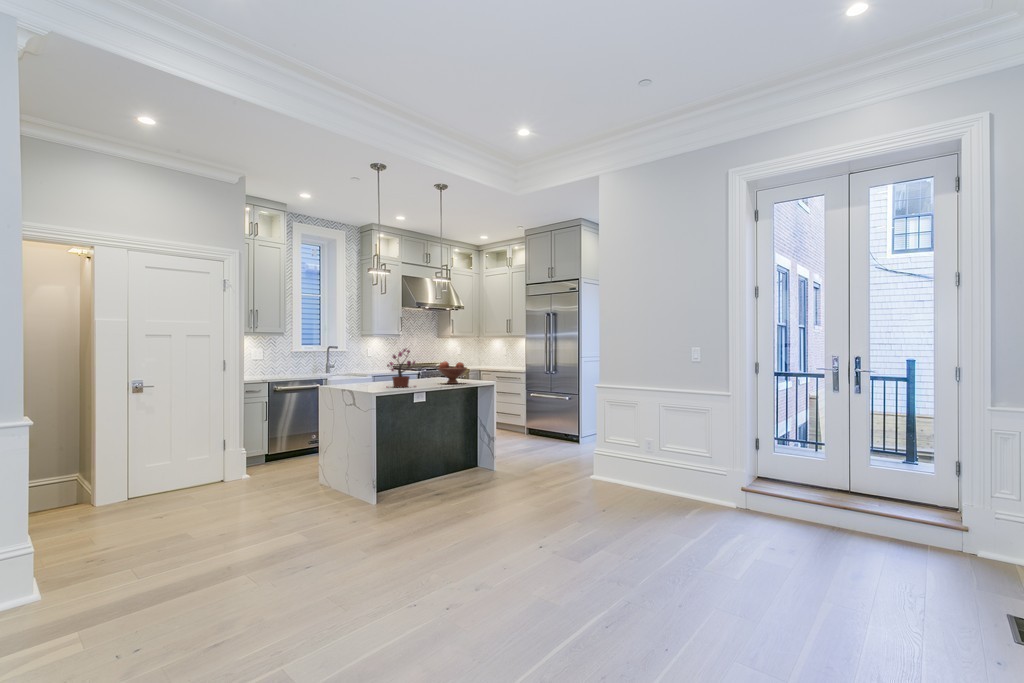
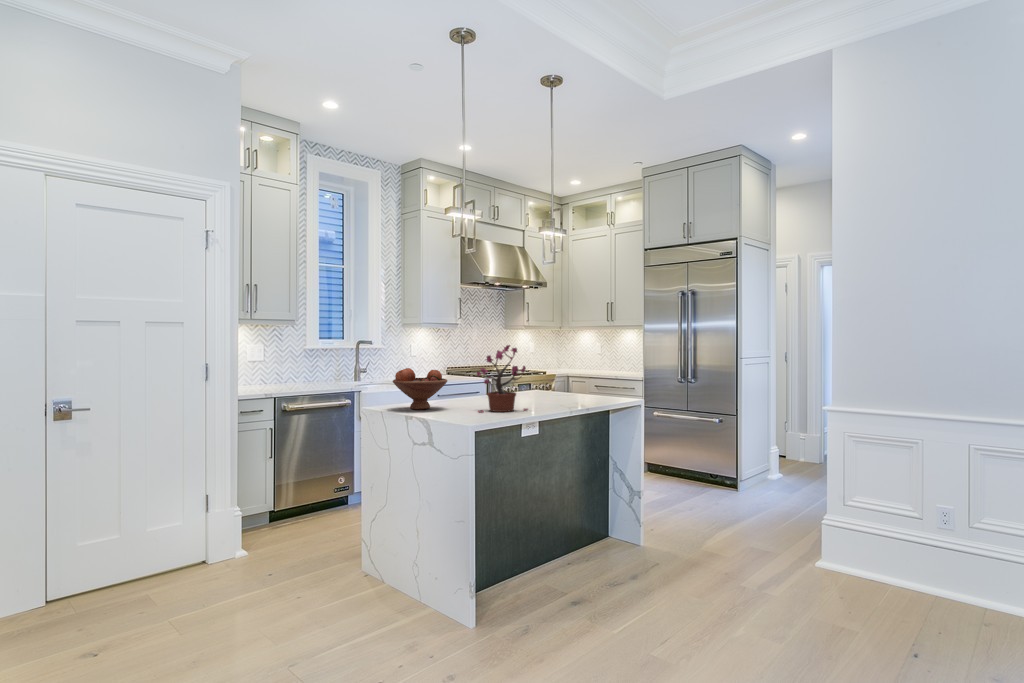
fruit bowl: present [438,361,467,384] -> present [393,368,447,410]

